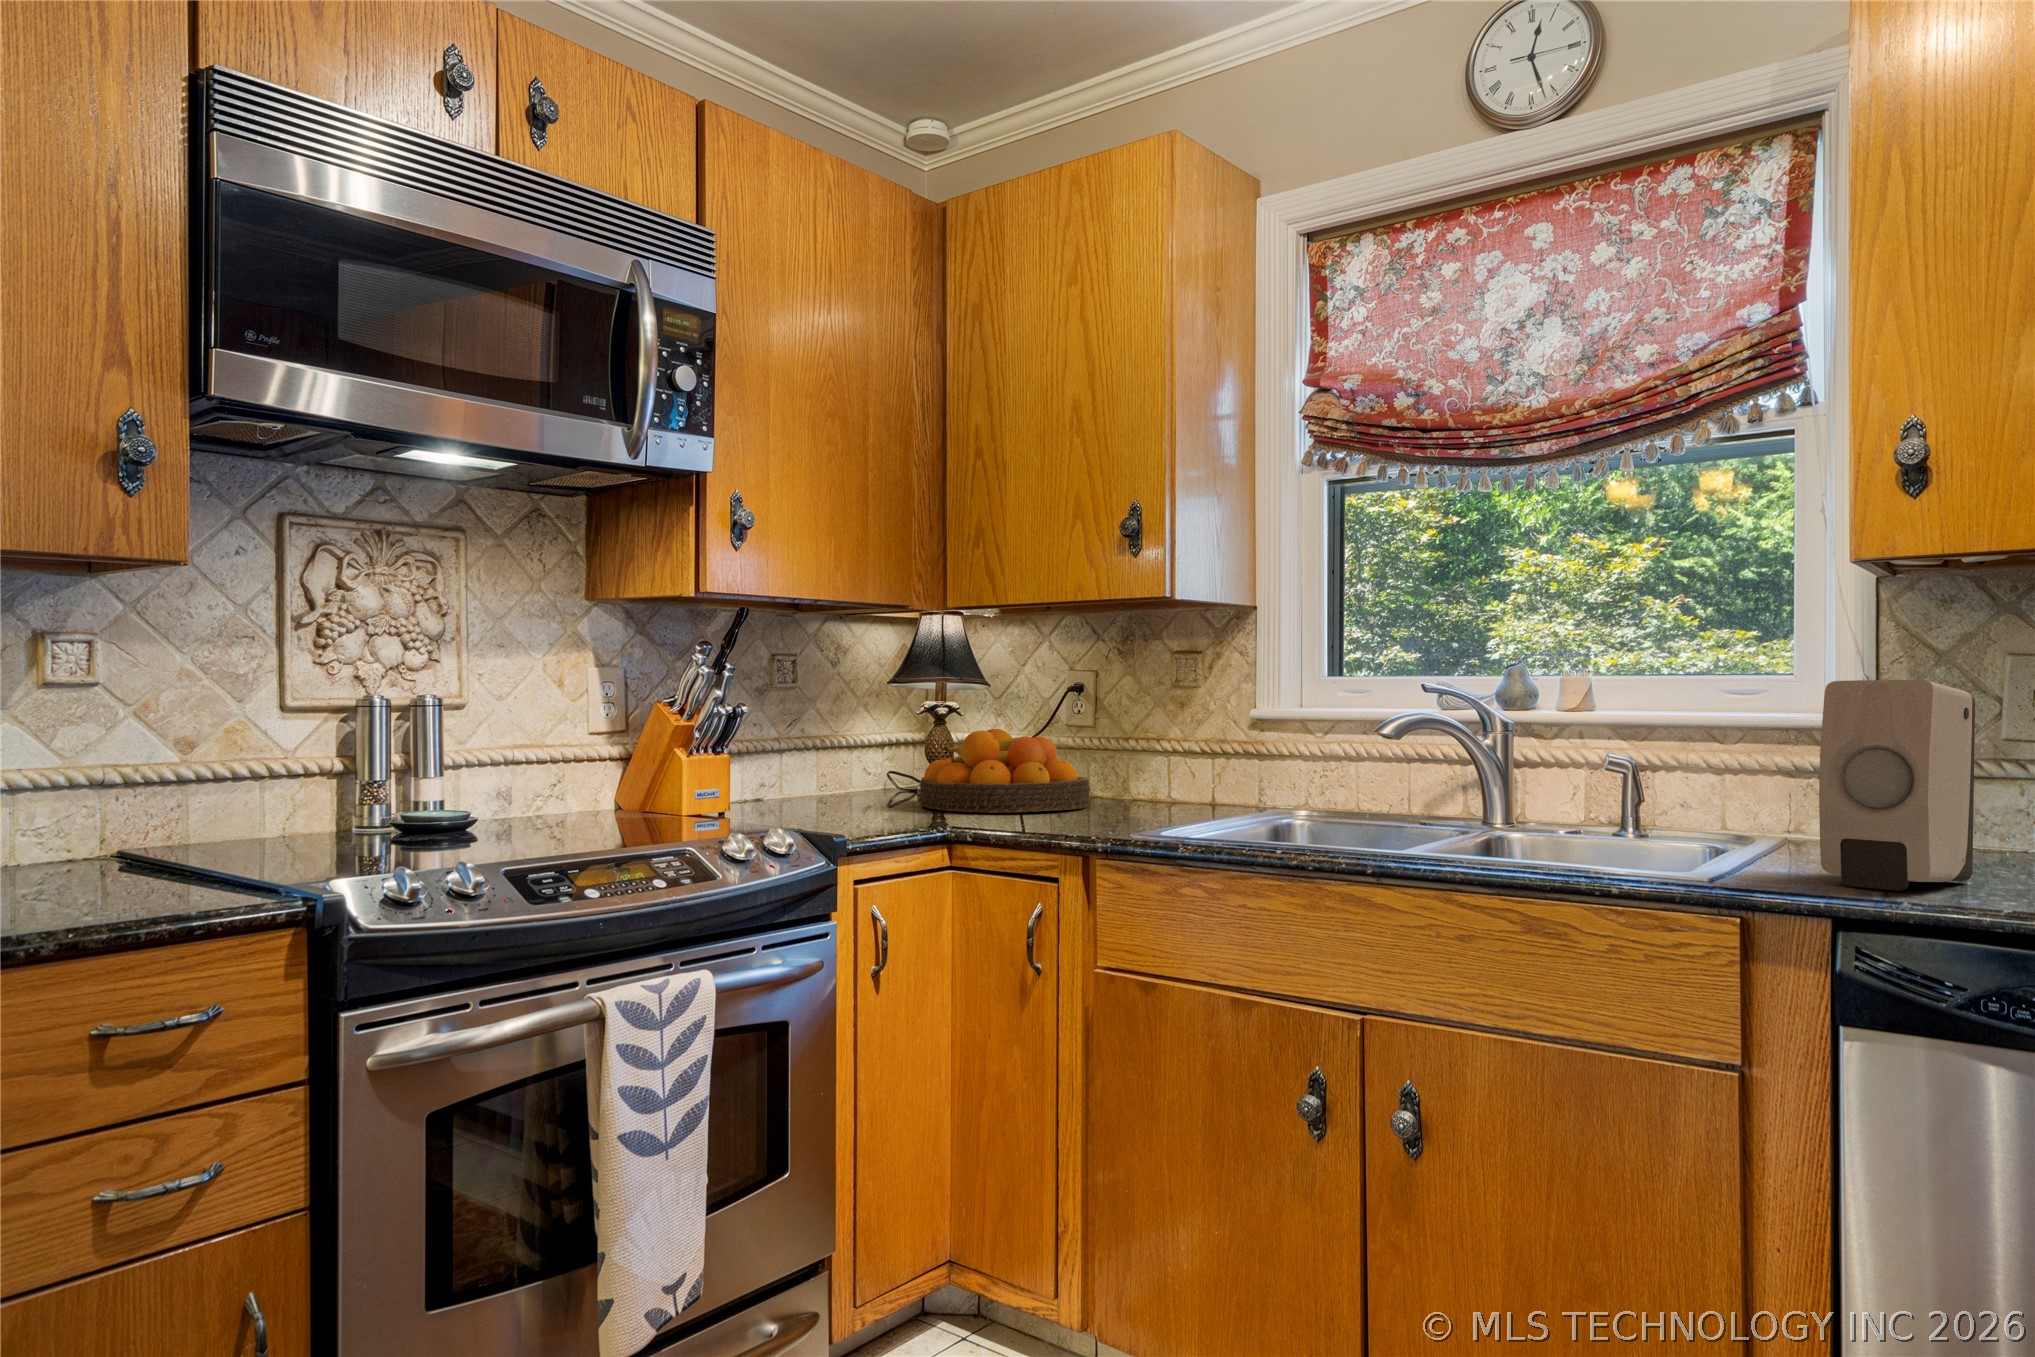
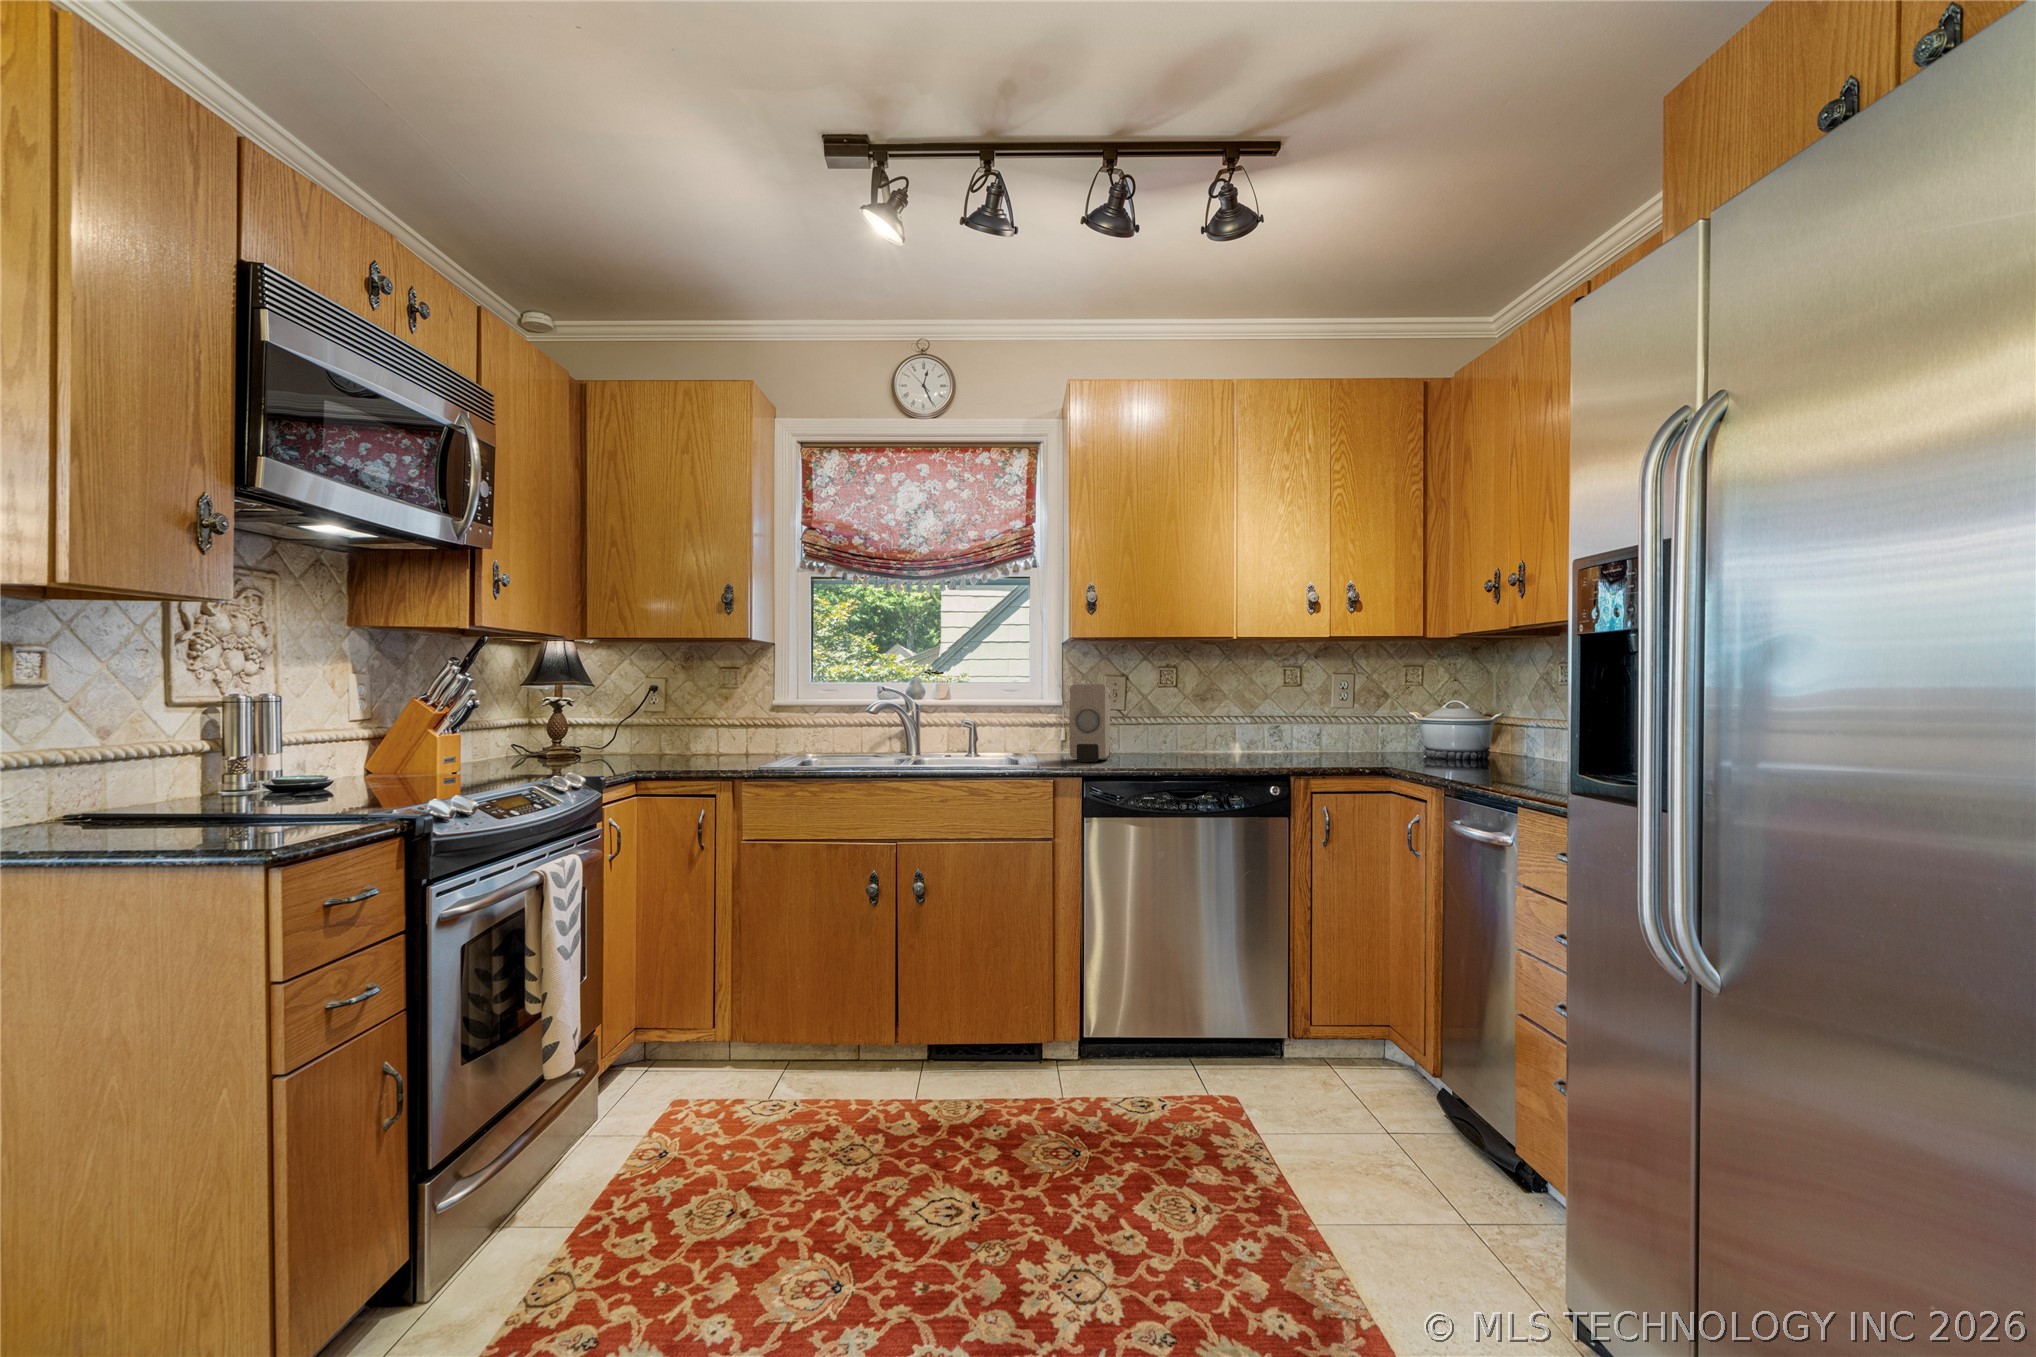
fruit bowl: present [920,729,1090,813] -> none [578,713,690,763]

